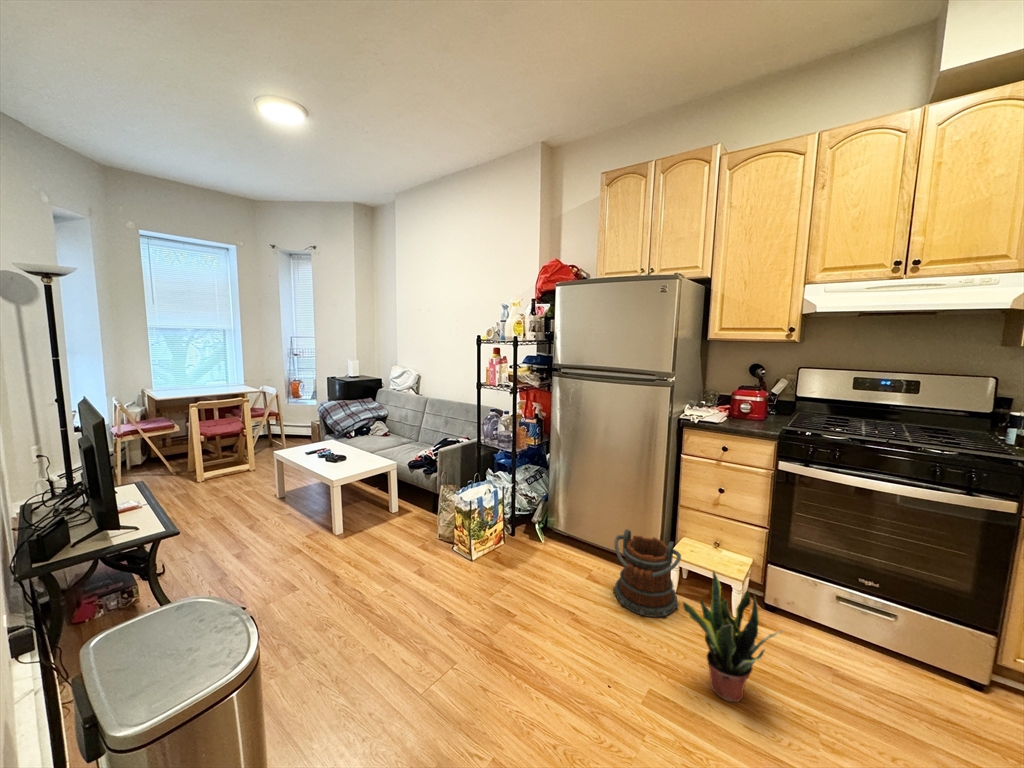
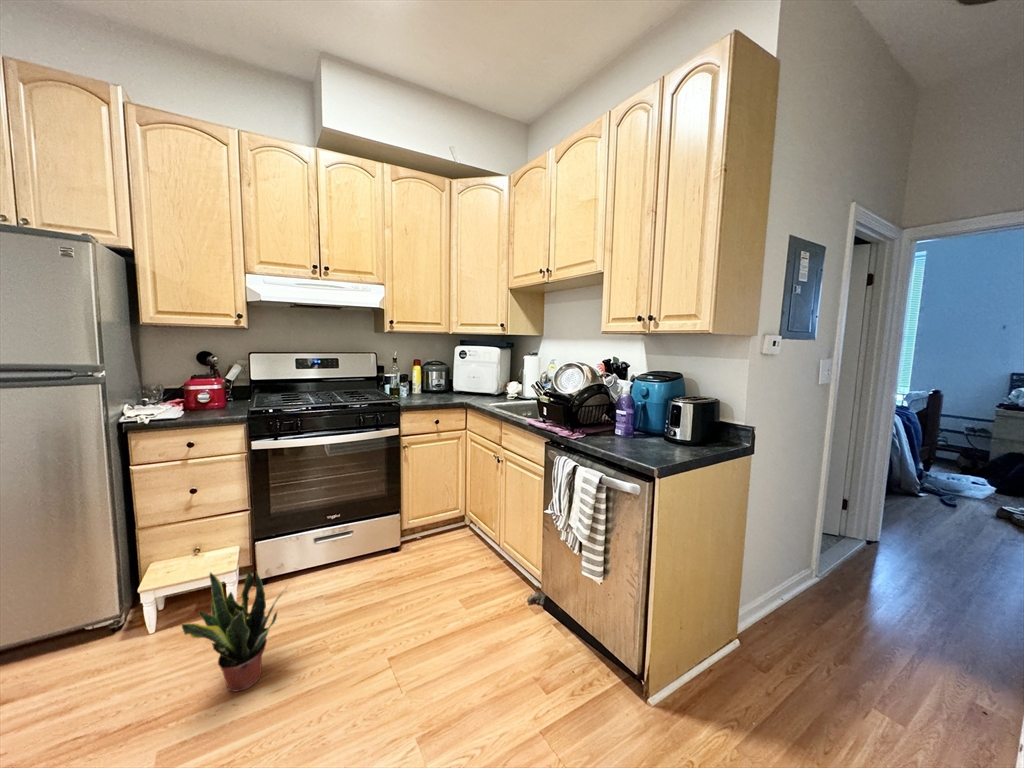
bucket: present [613,529,681,617] -> none [33,574,164,702]

